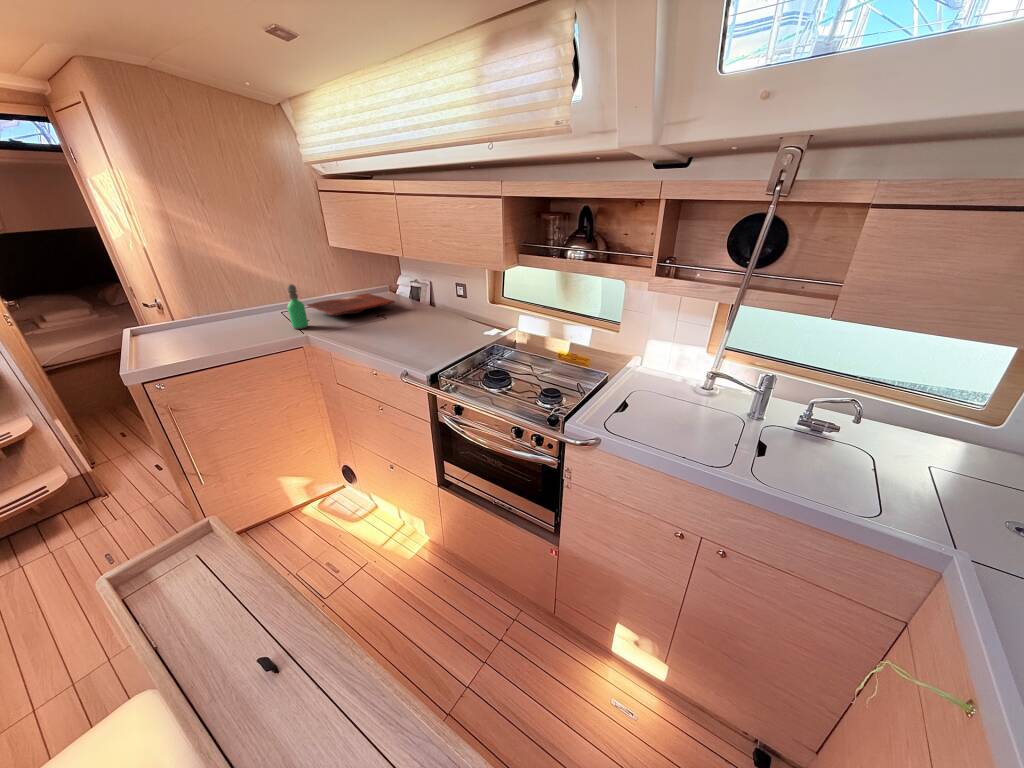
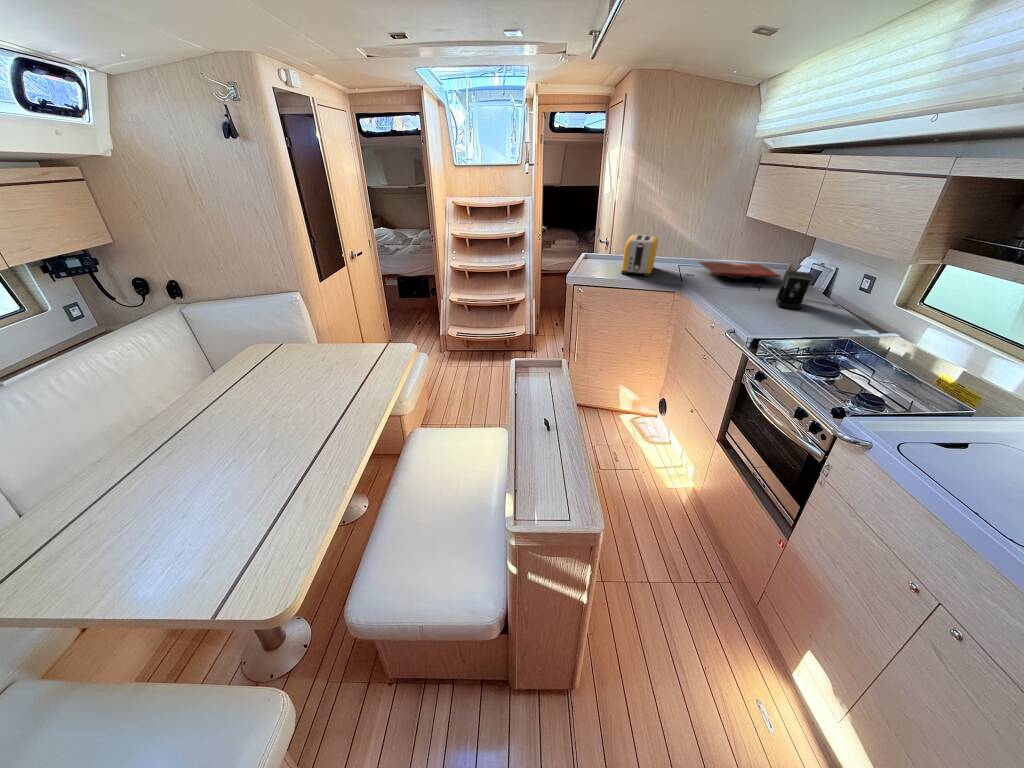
soap dispenser: present [287,284,308,329] -> none [677,241,694,278]
toaster: none [198,286,259,346] -> present [621,235,658,277]
coffee maker: none [406,295,456,333] -> present [776,270,839,309]

